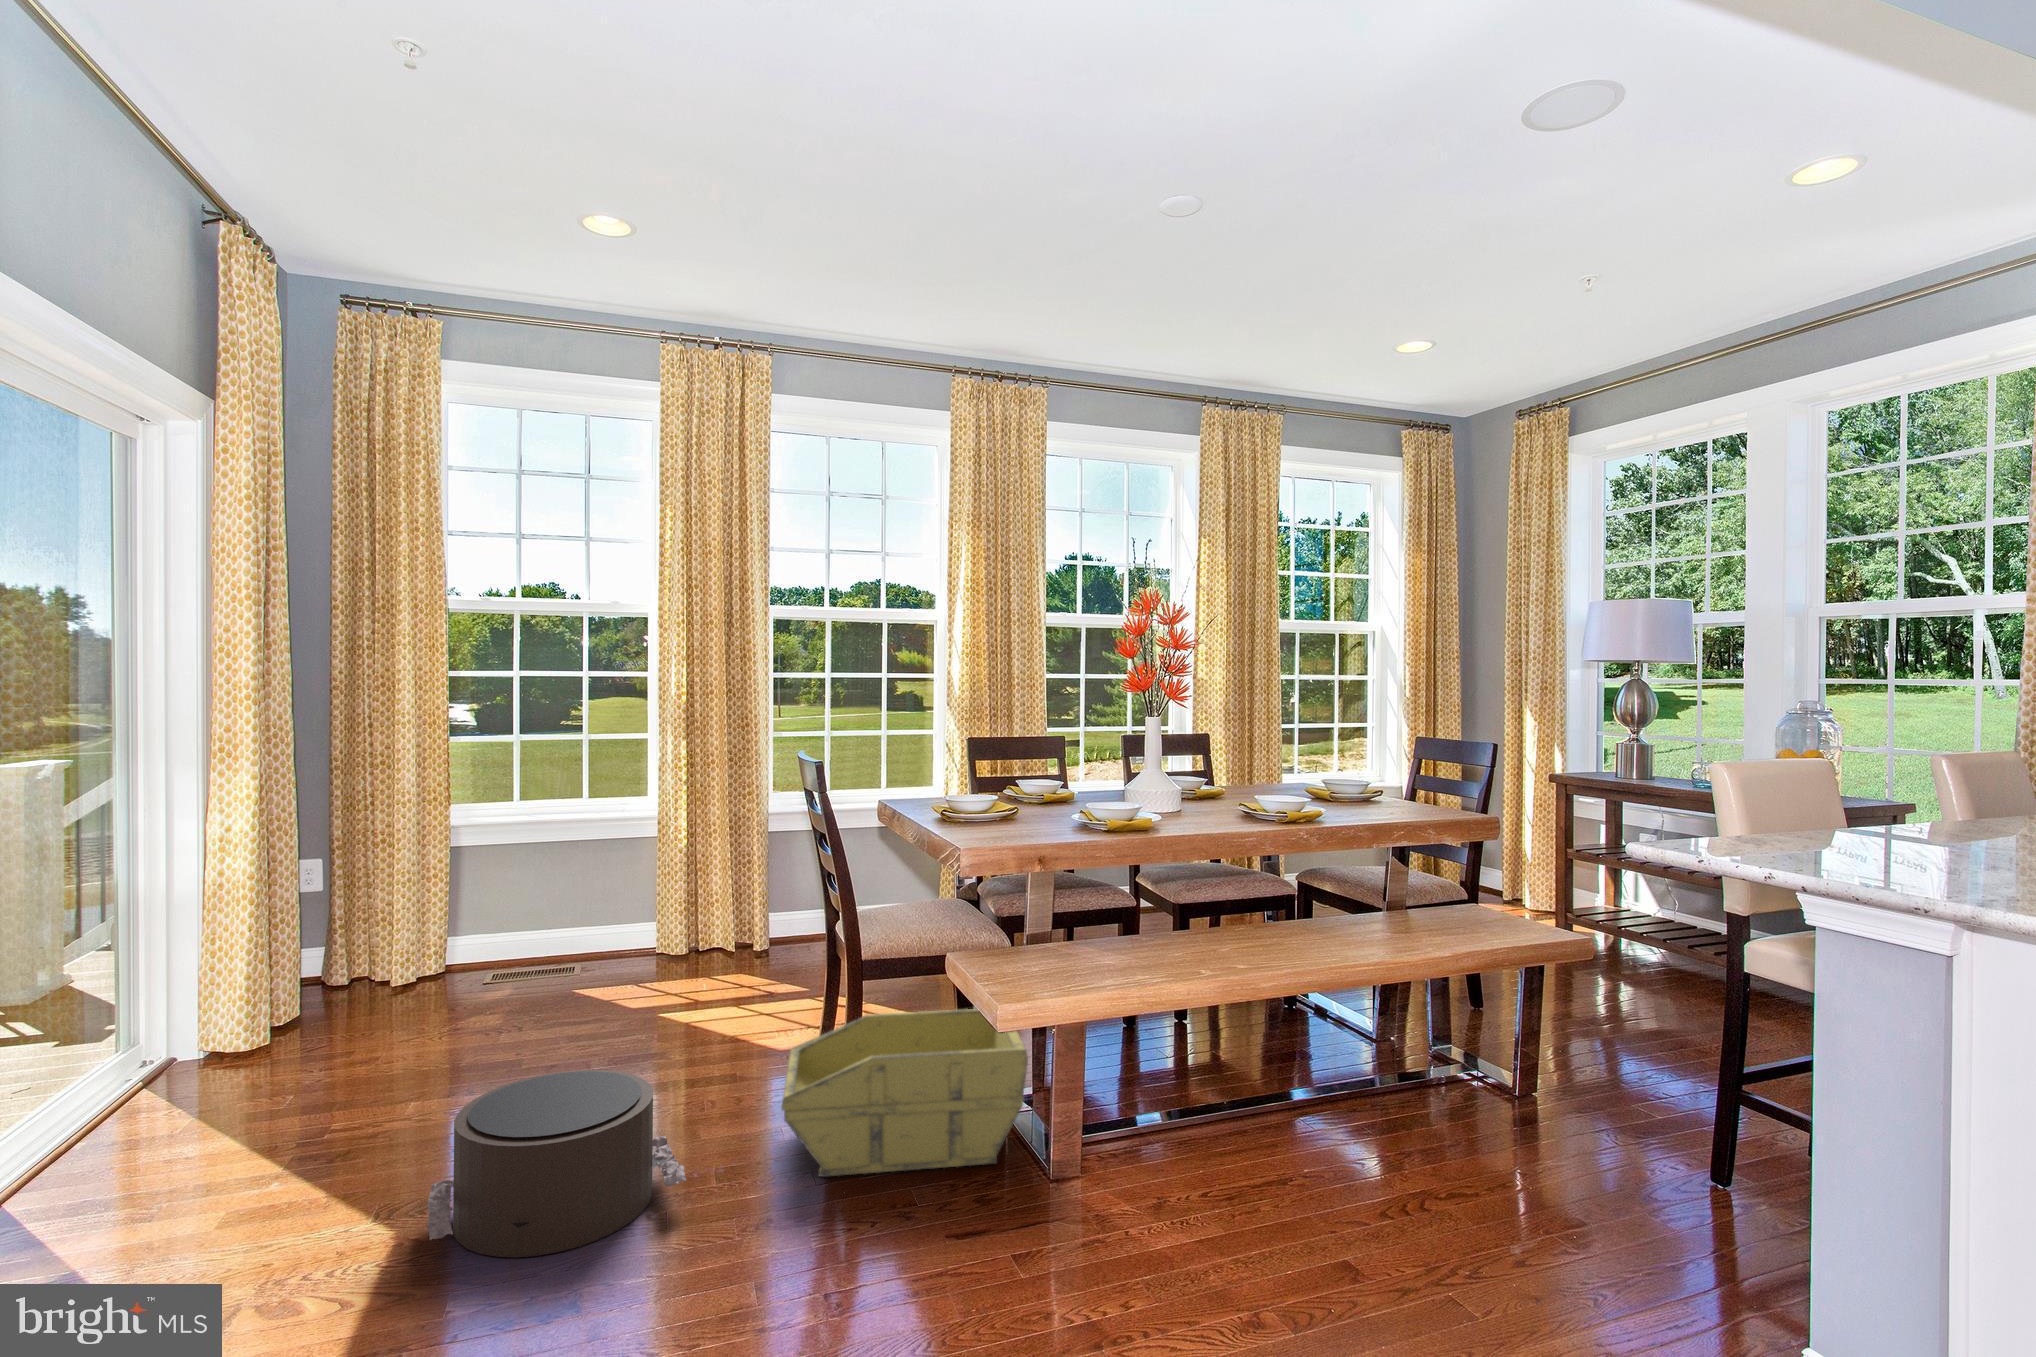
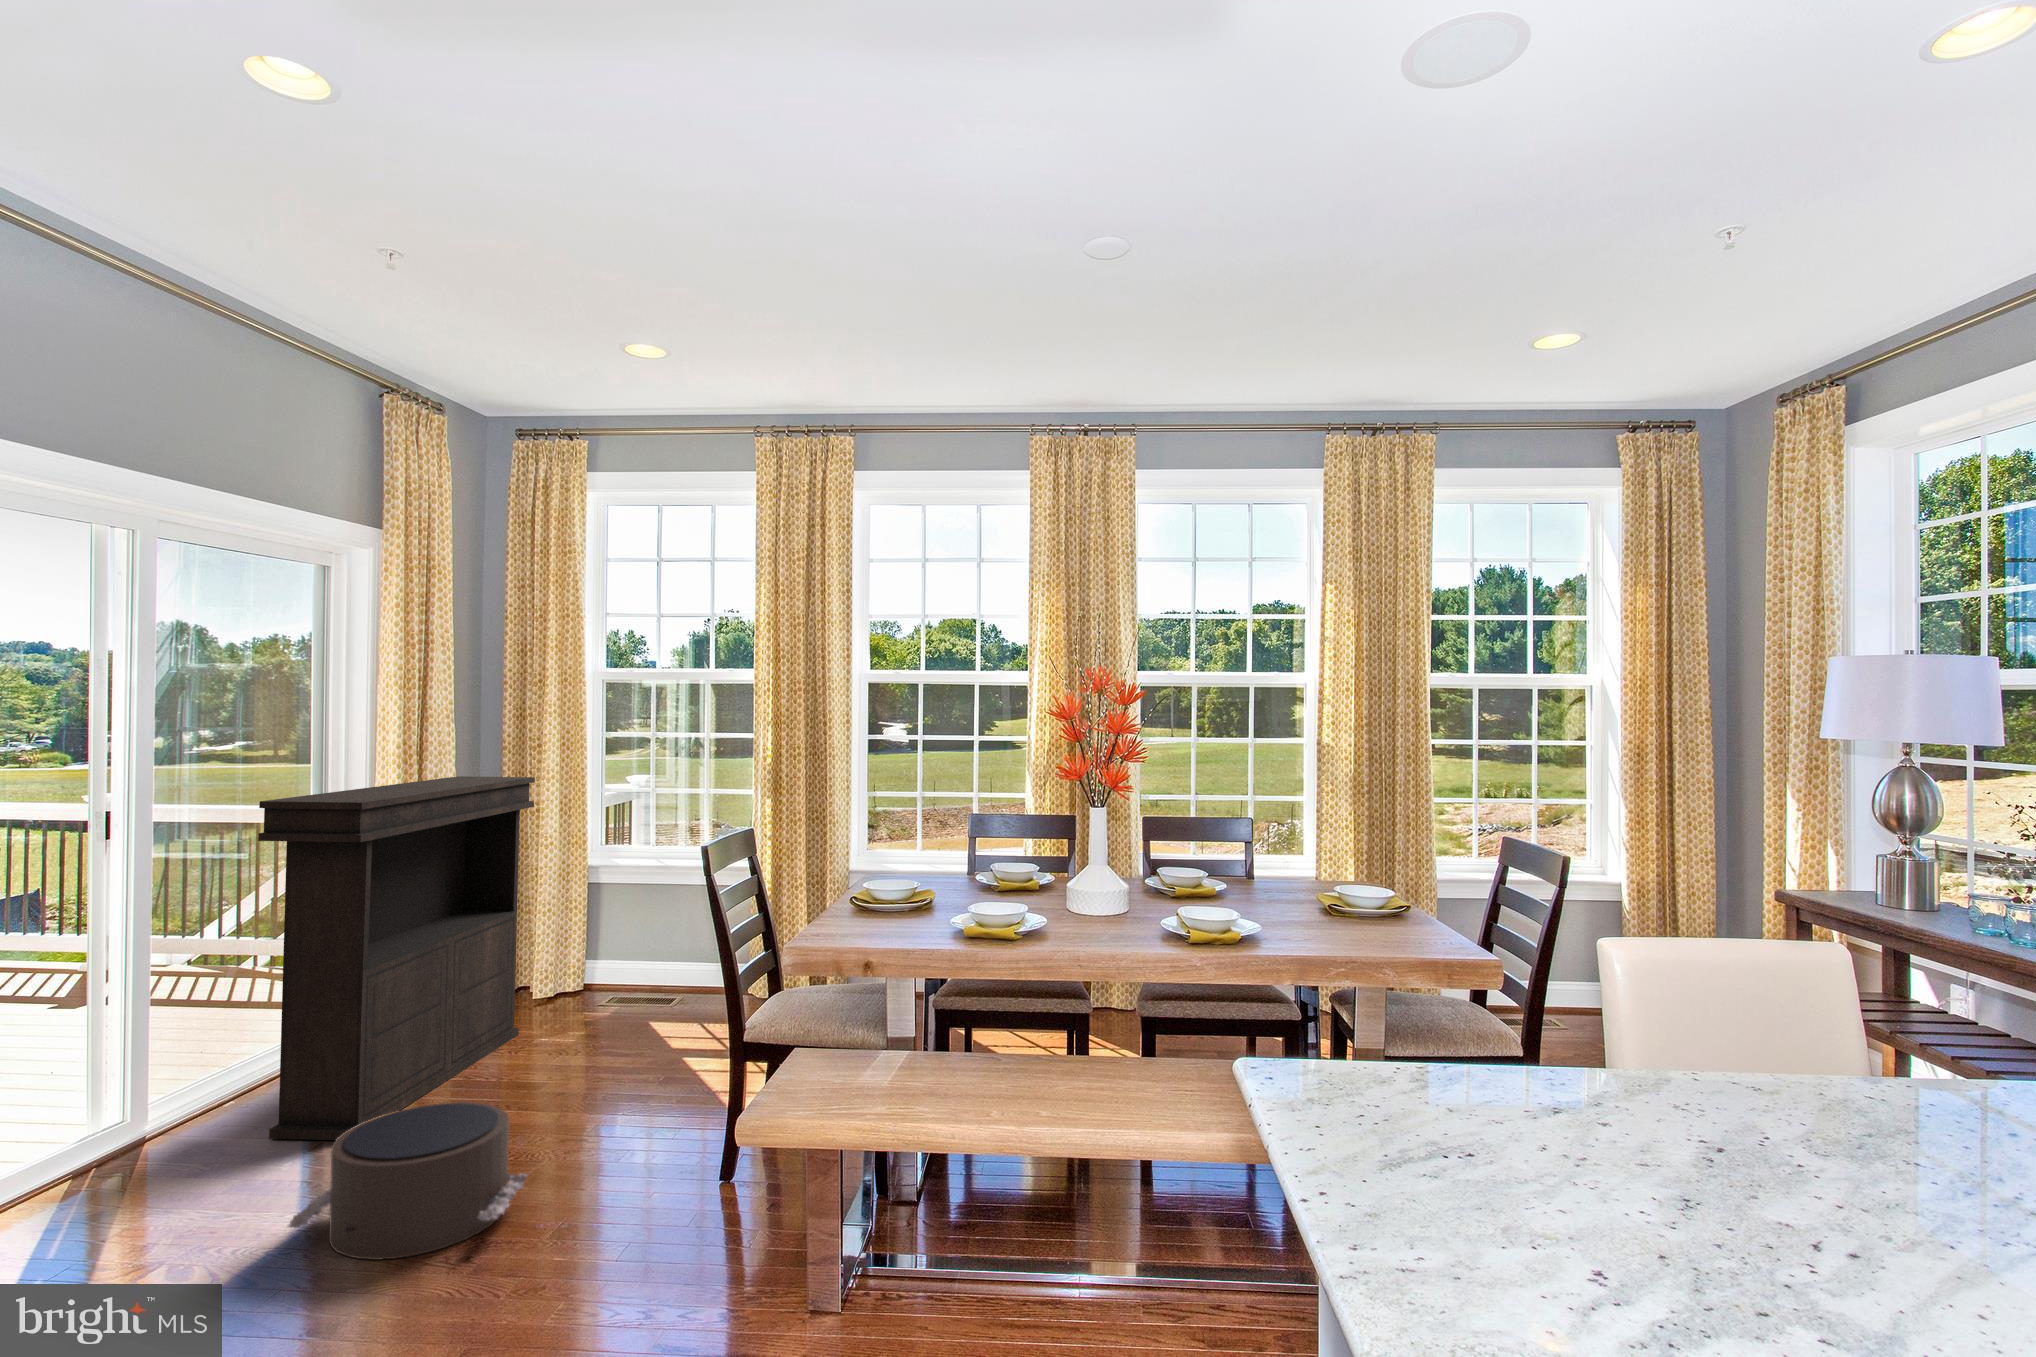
console table: none [200,716,433,1171] -> present [258,776,535,1140]
storage bin: present [781,1009,1028,1177] -> none [593,1089,858,1262]

